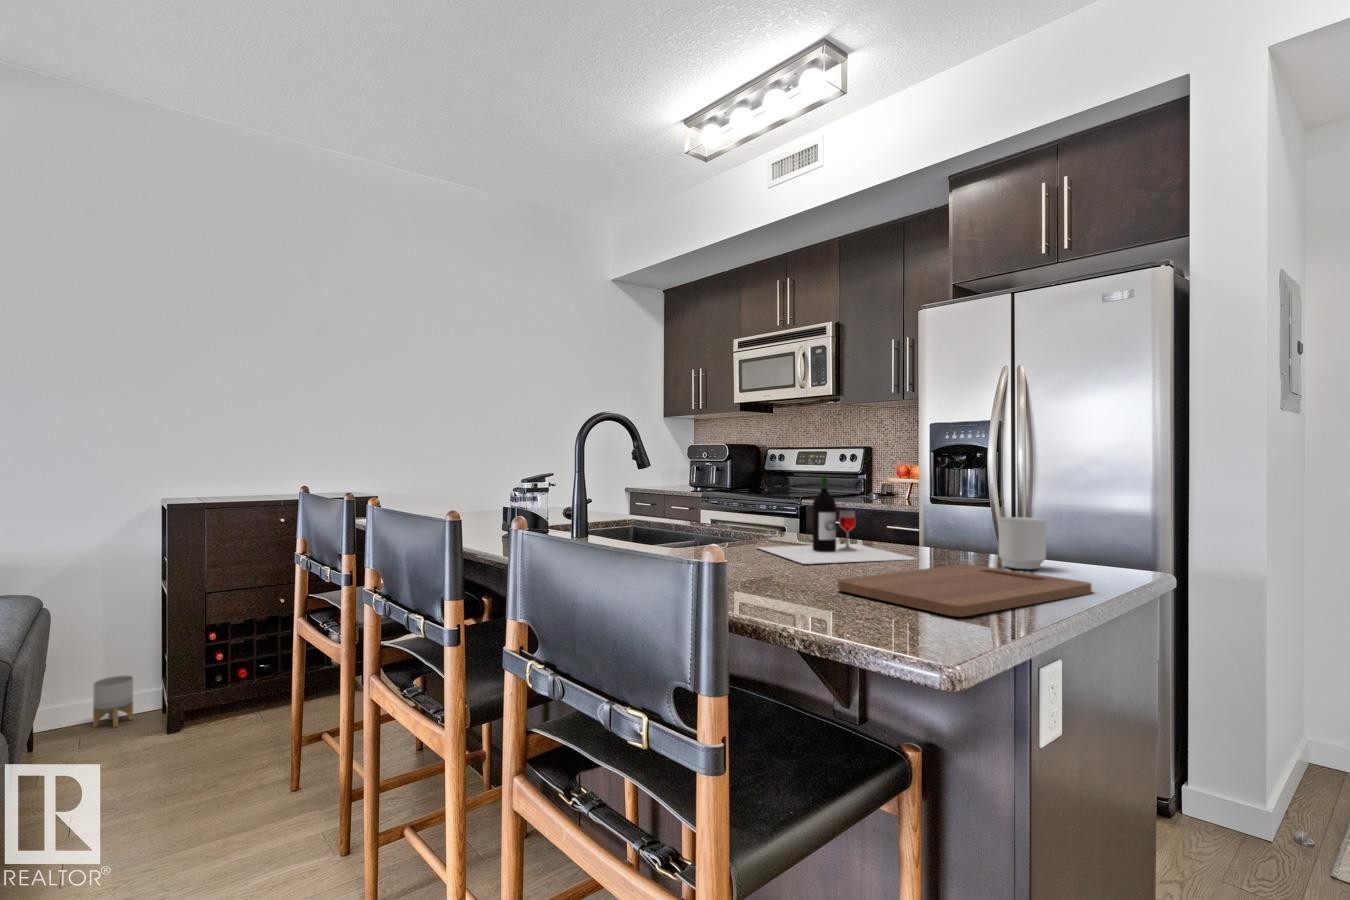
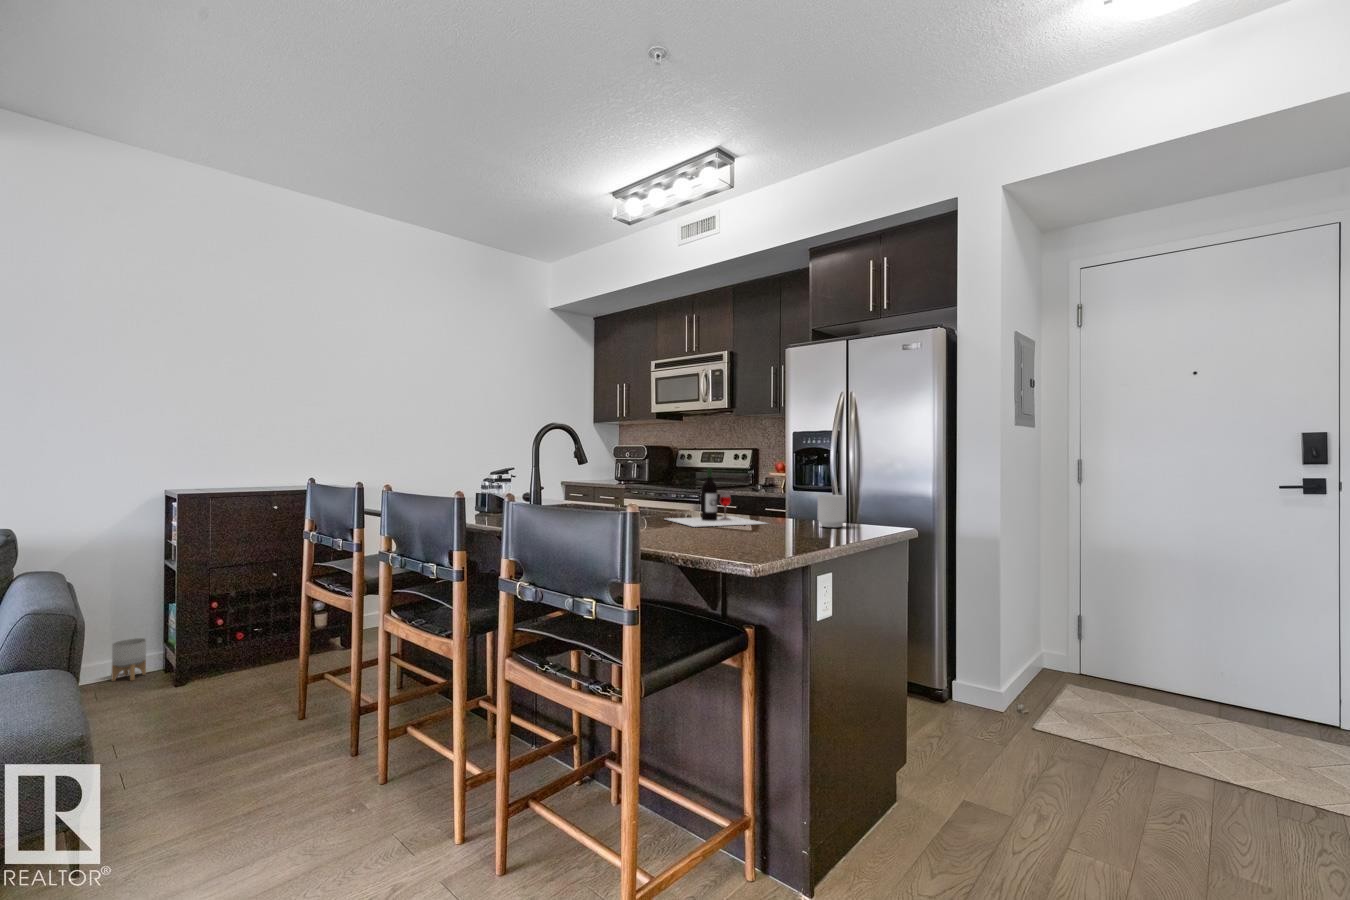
cutting board: present [838,564,1092,617] -> none [711,524,861,548]

